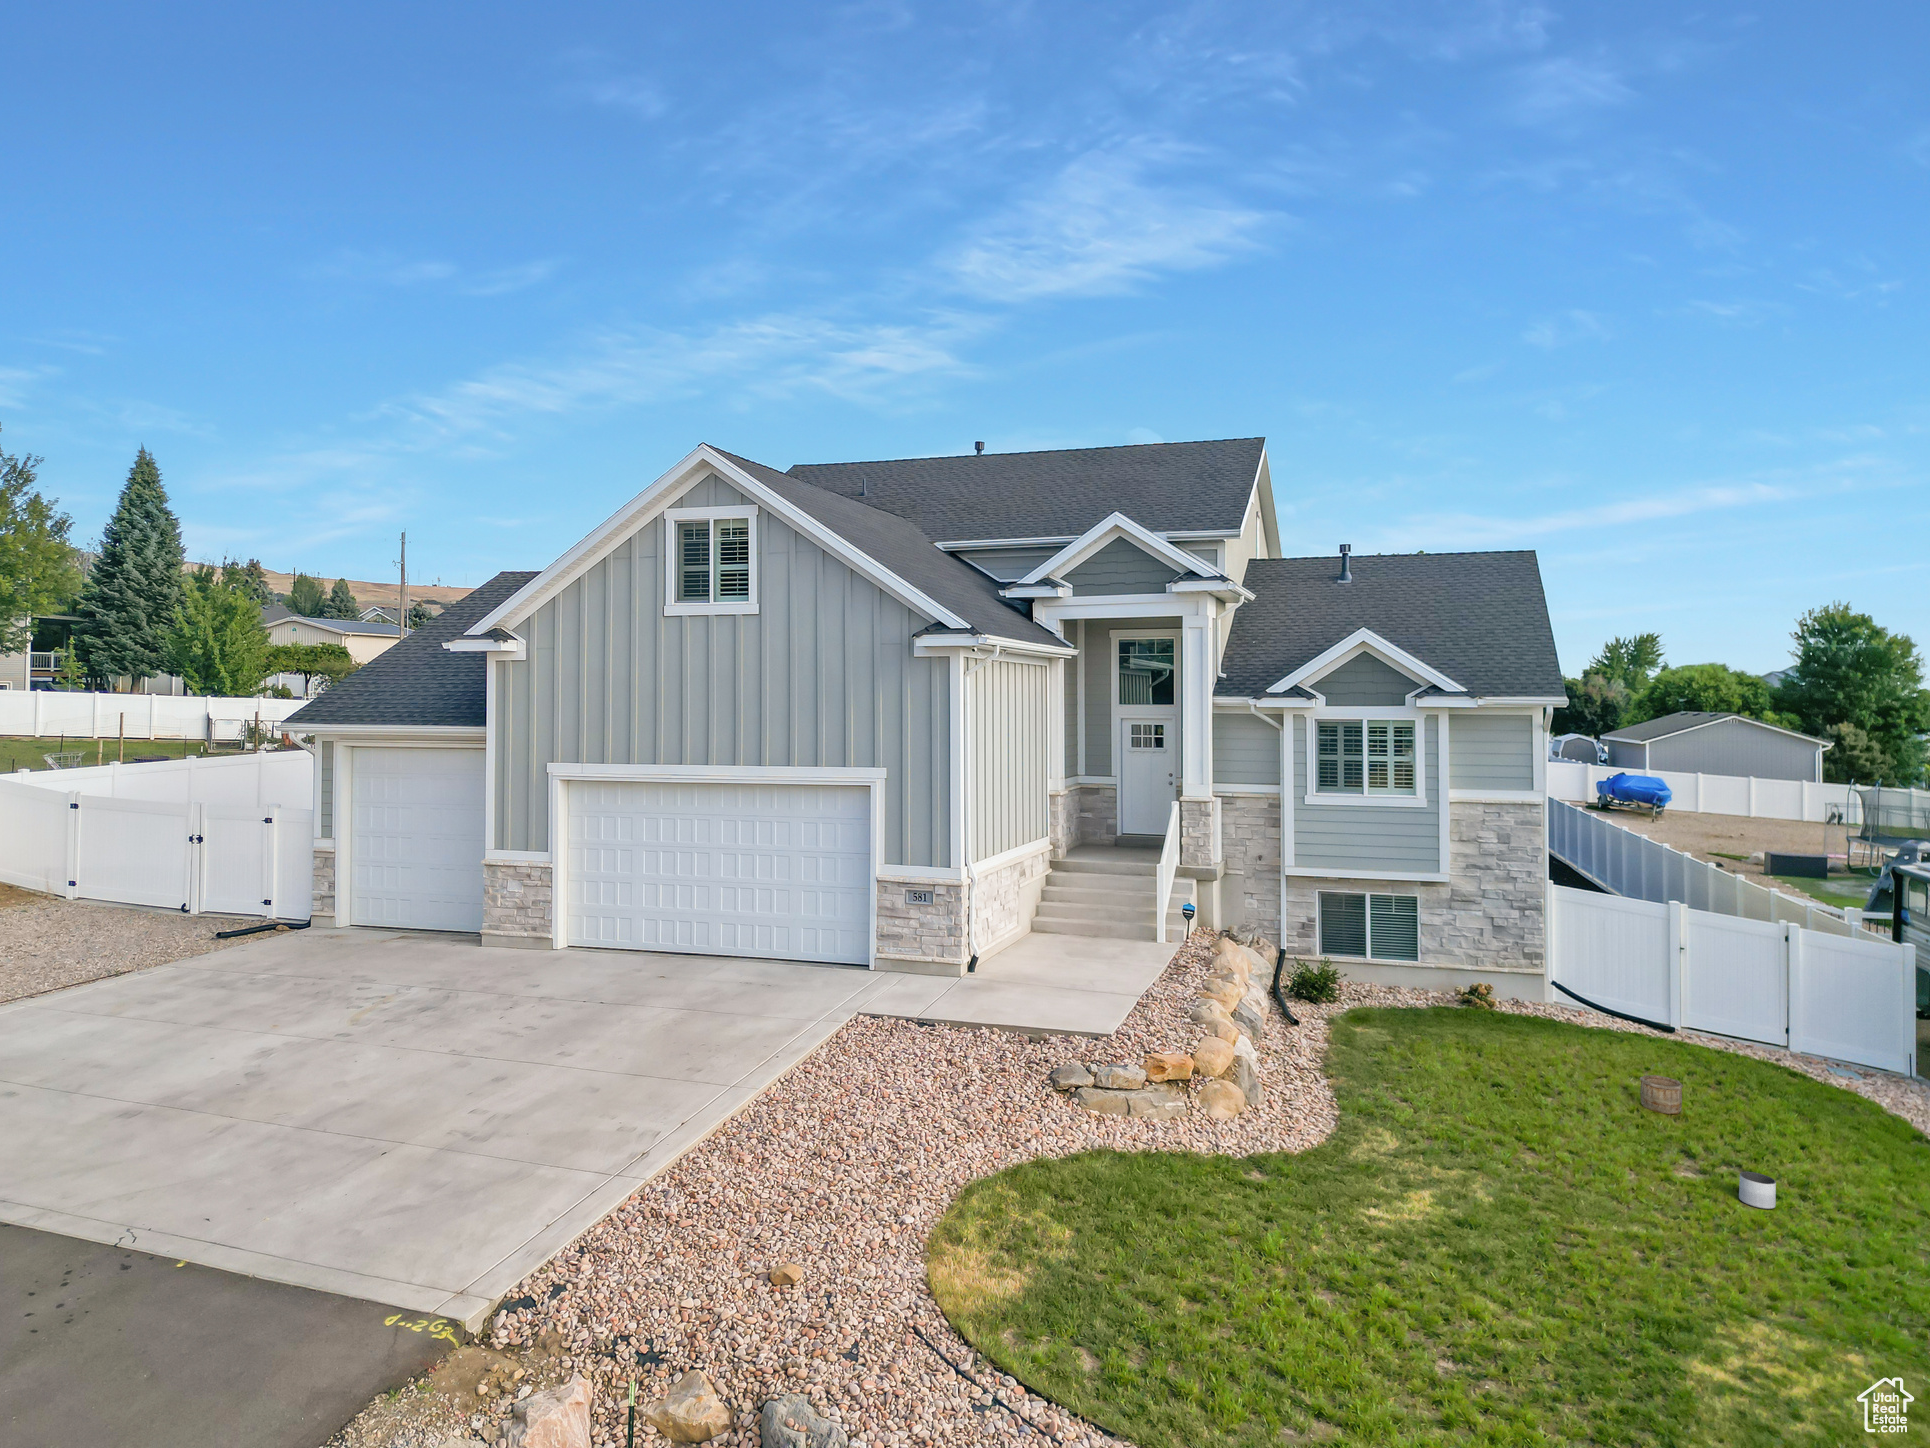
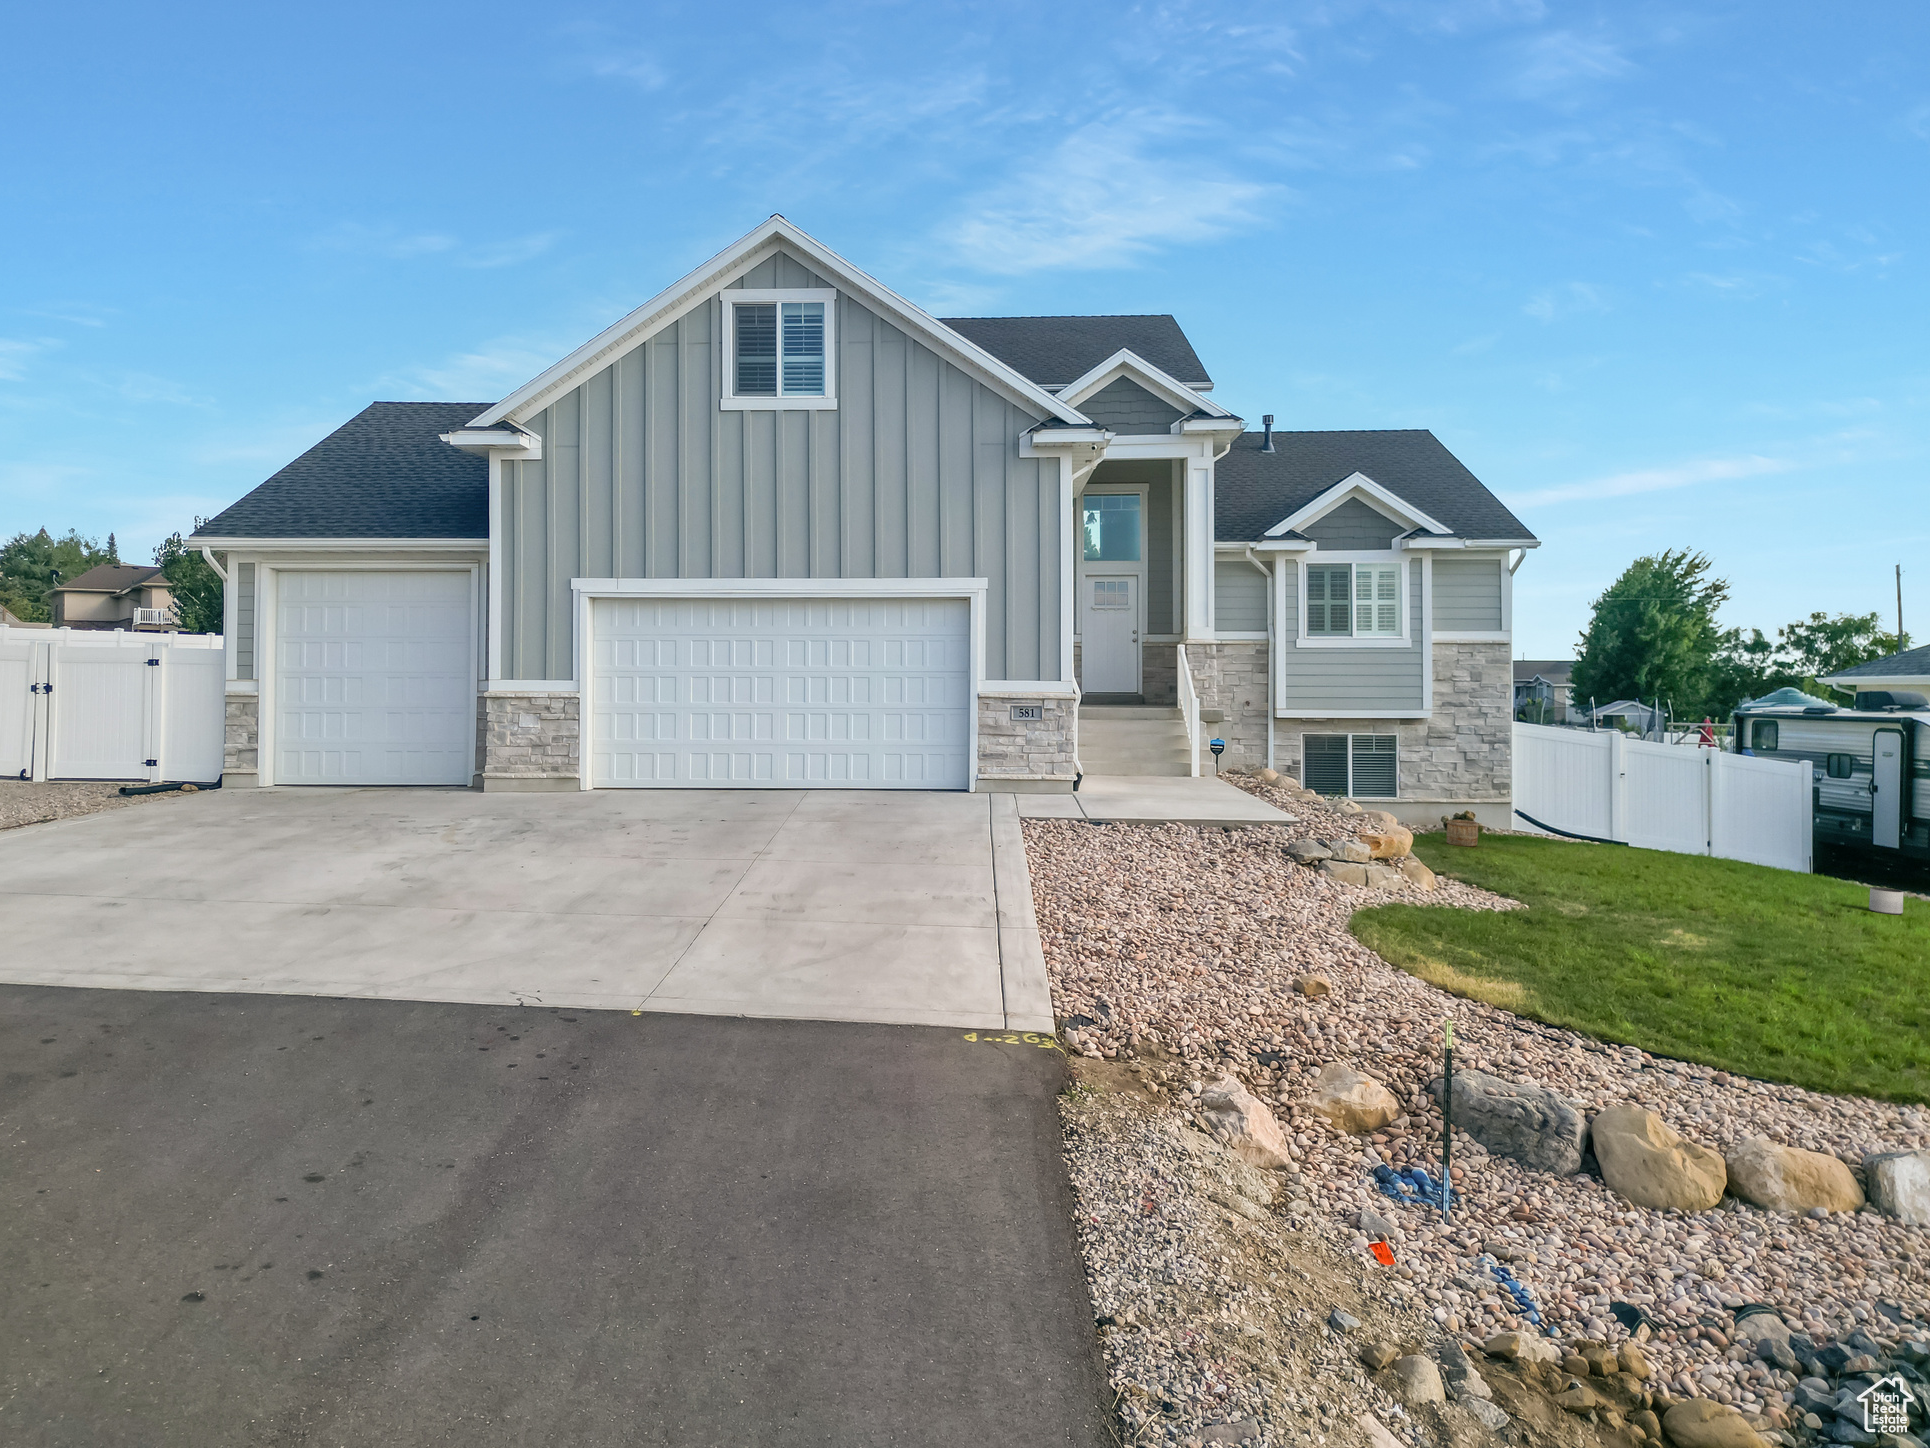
wooden bucket: present [1640,1075,1683,1114] -> present [1446,820,1479,846]

